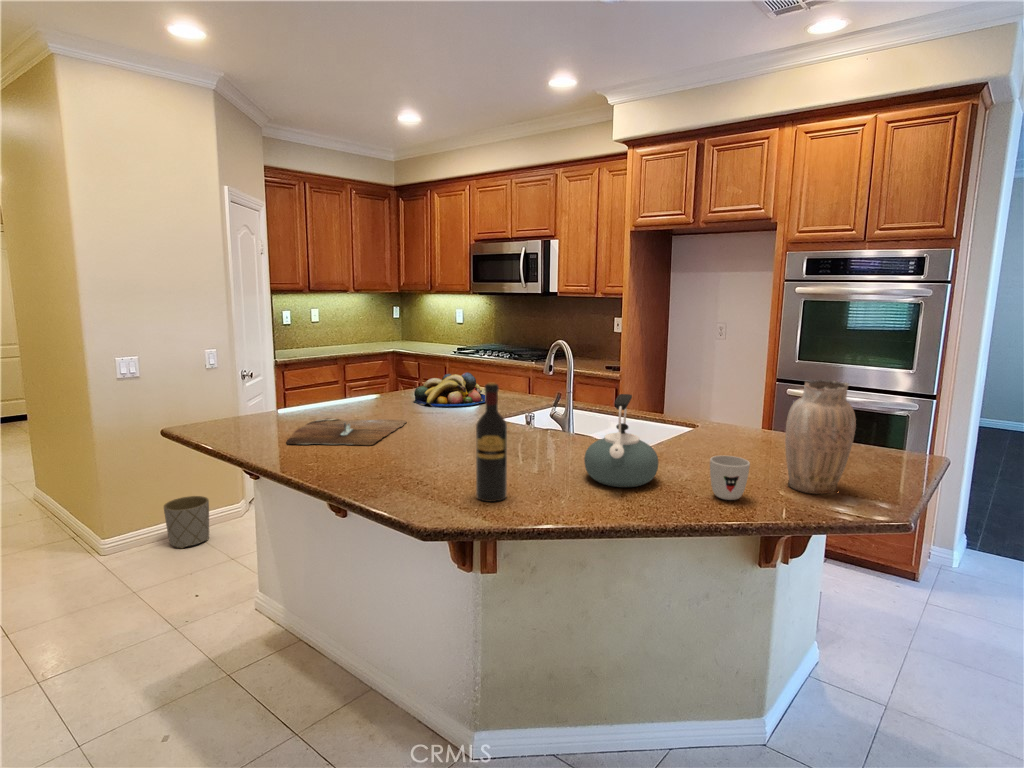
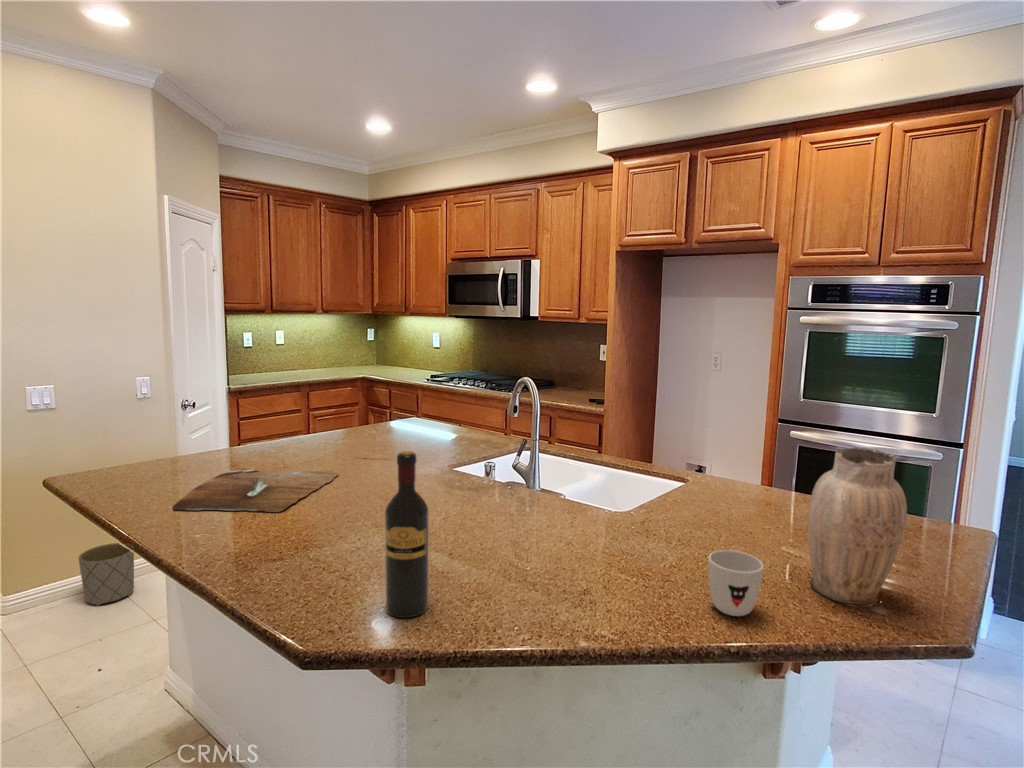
fruit bowl: present [414,372,485,407] -> none [358,410,448,452]
kettle: present [584,394,658,487] -> none [541,459,639,590]

